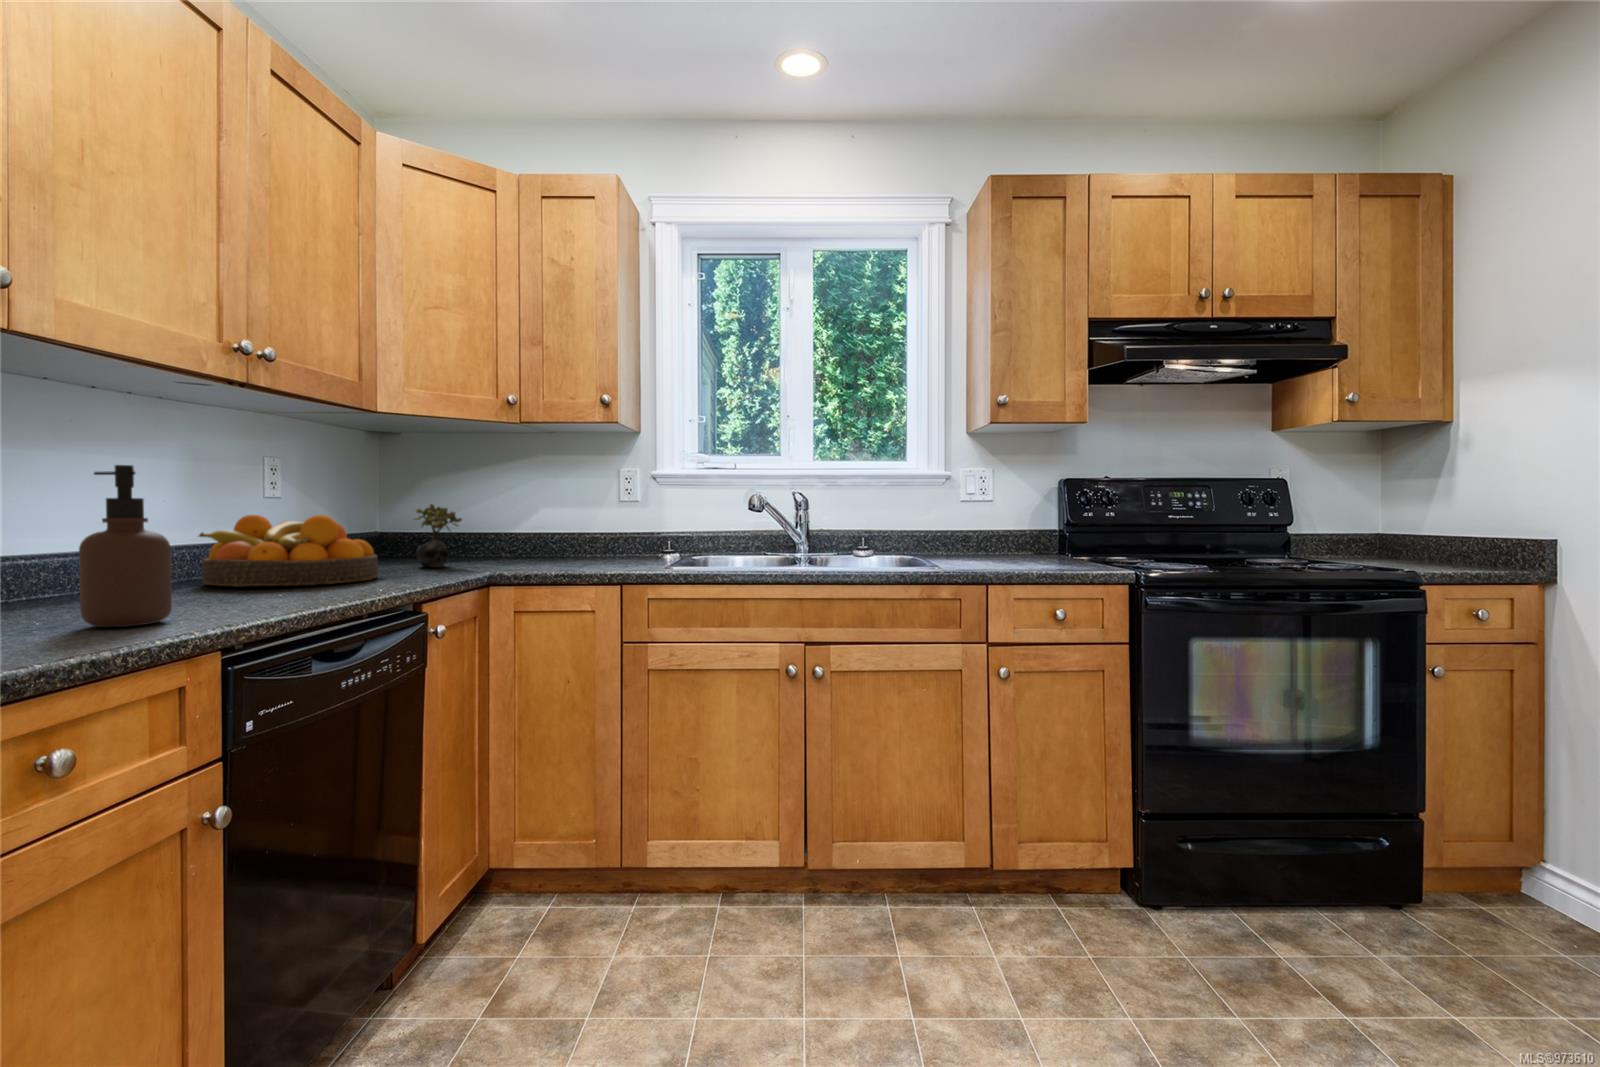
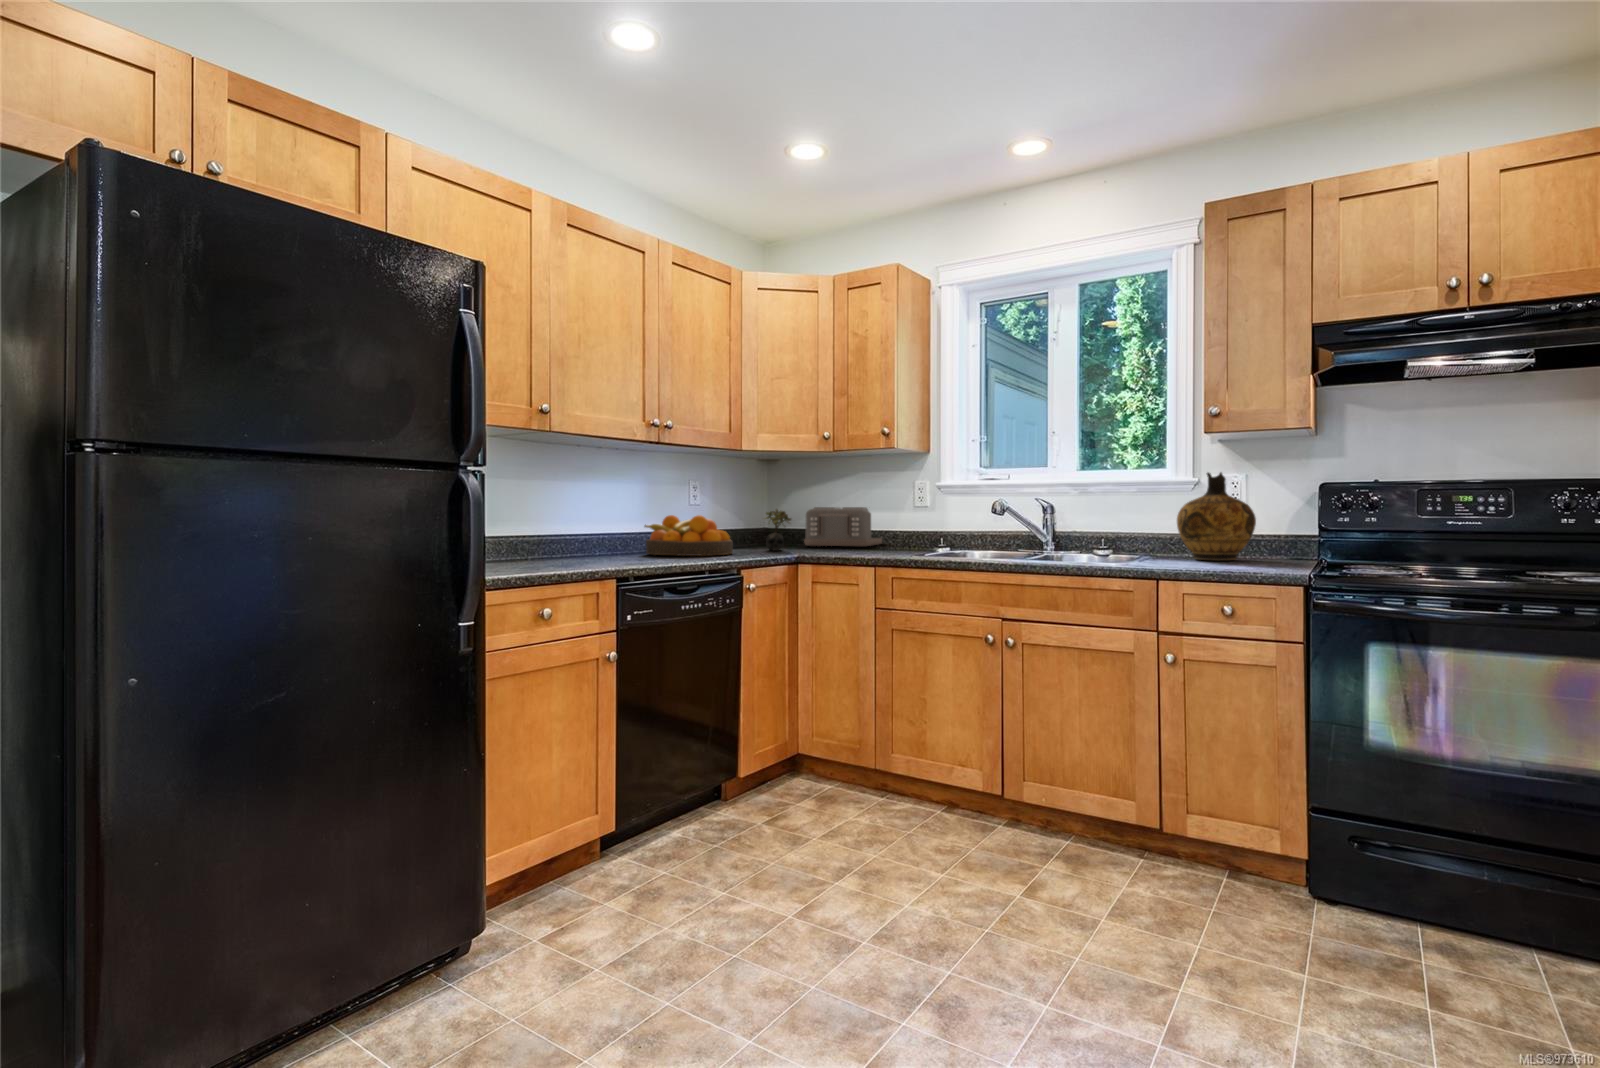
soap dispenser: present [79,465,172,627] -> none [576,491,610,567]
ceramic jug: none [949,467,1026,561] -> present [1177,473,1256,560]
toaster: none [460,502,559,557] -> present [804,507,882,546]

